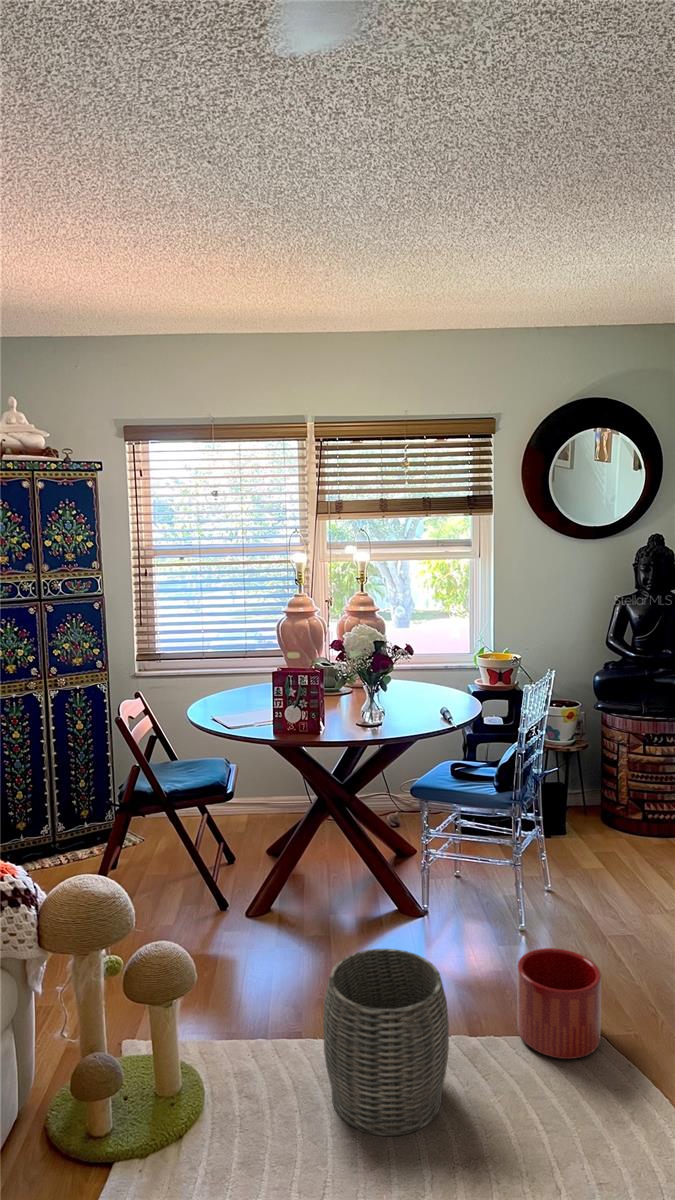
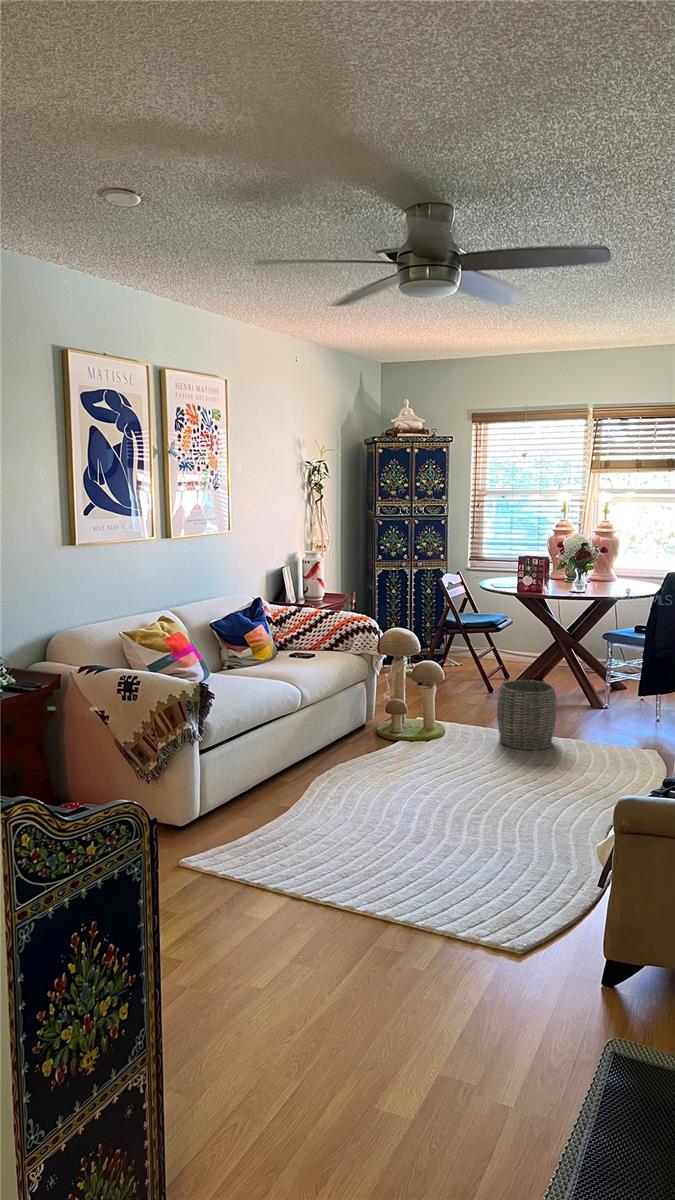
planter: present [517,948,601,1059] -> none [606,704,652,750]

